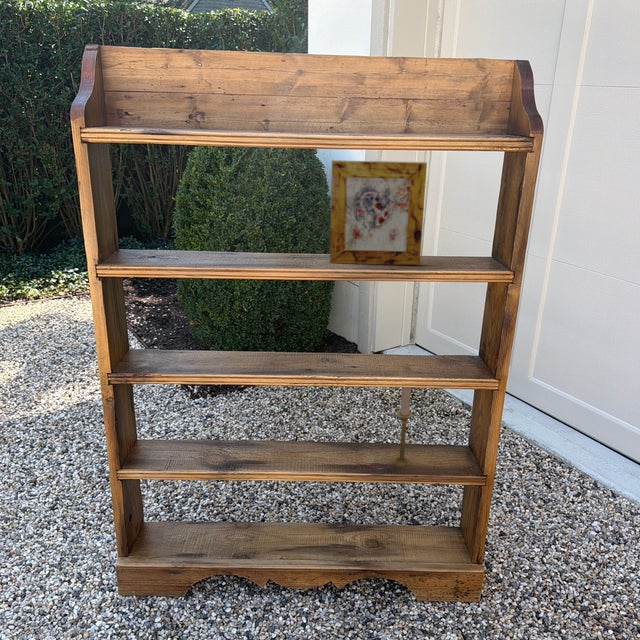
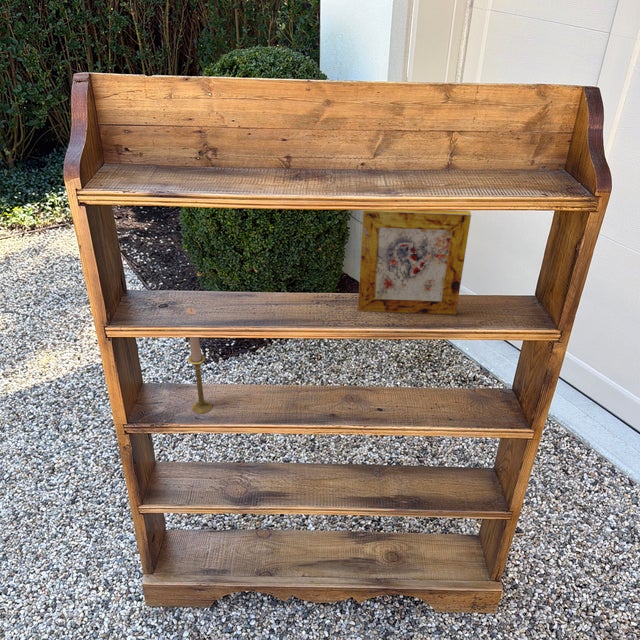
candlestick: present [393,366,412,466] -> present [186,308,212,413]

